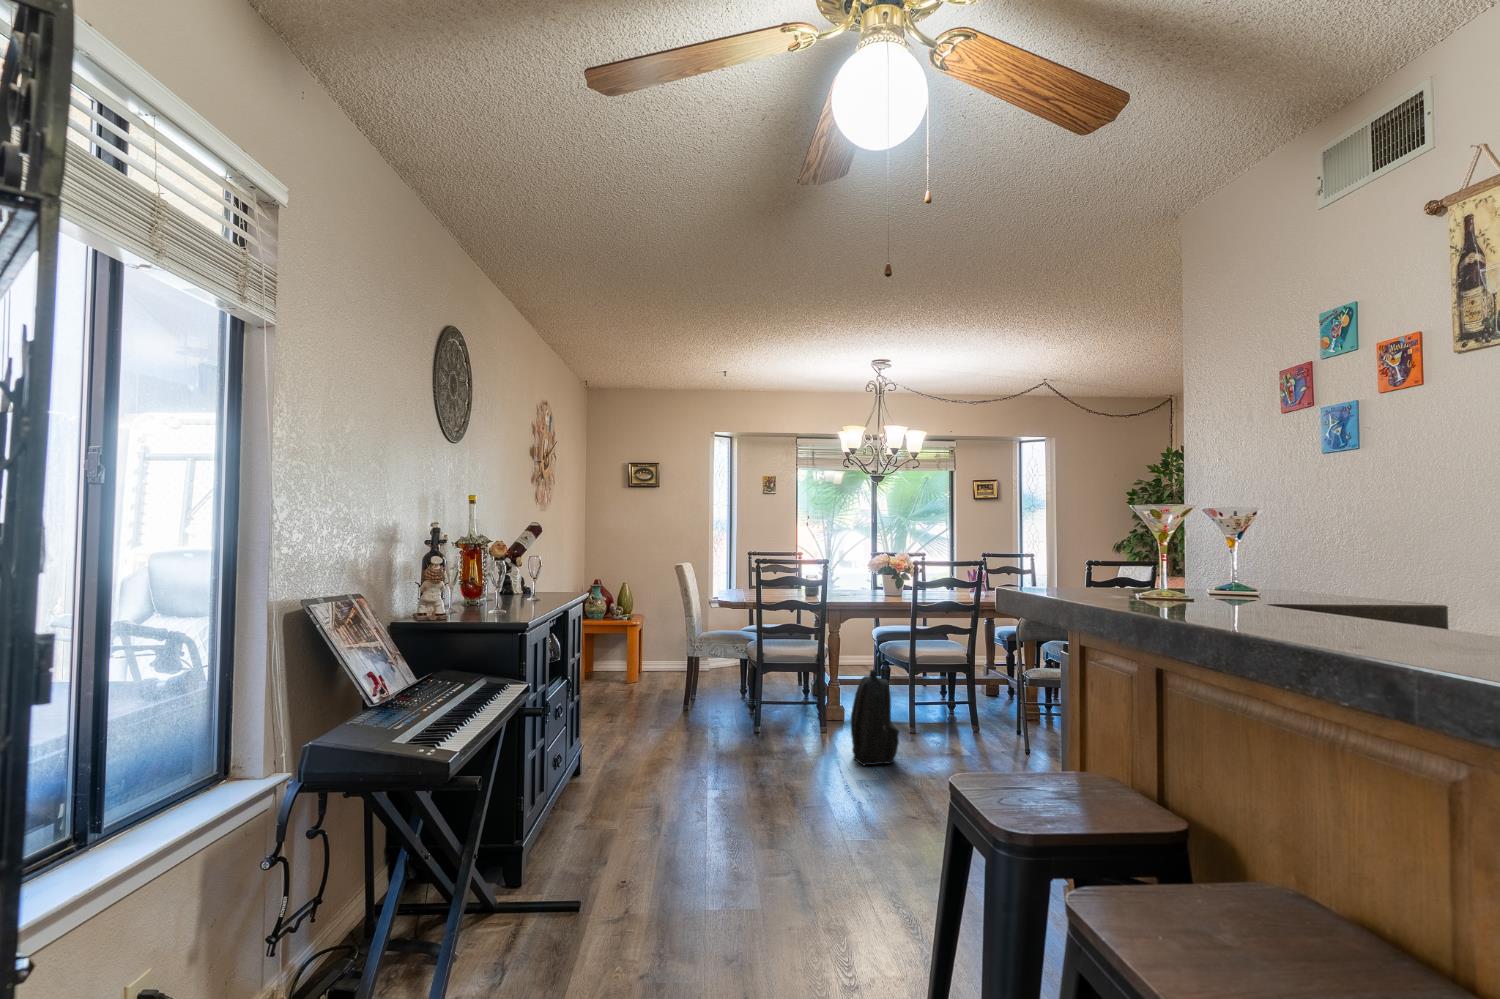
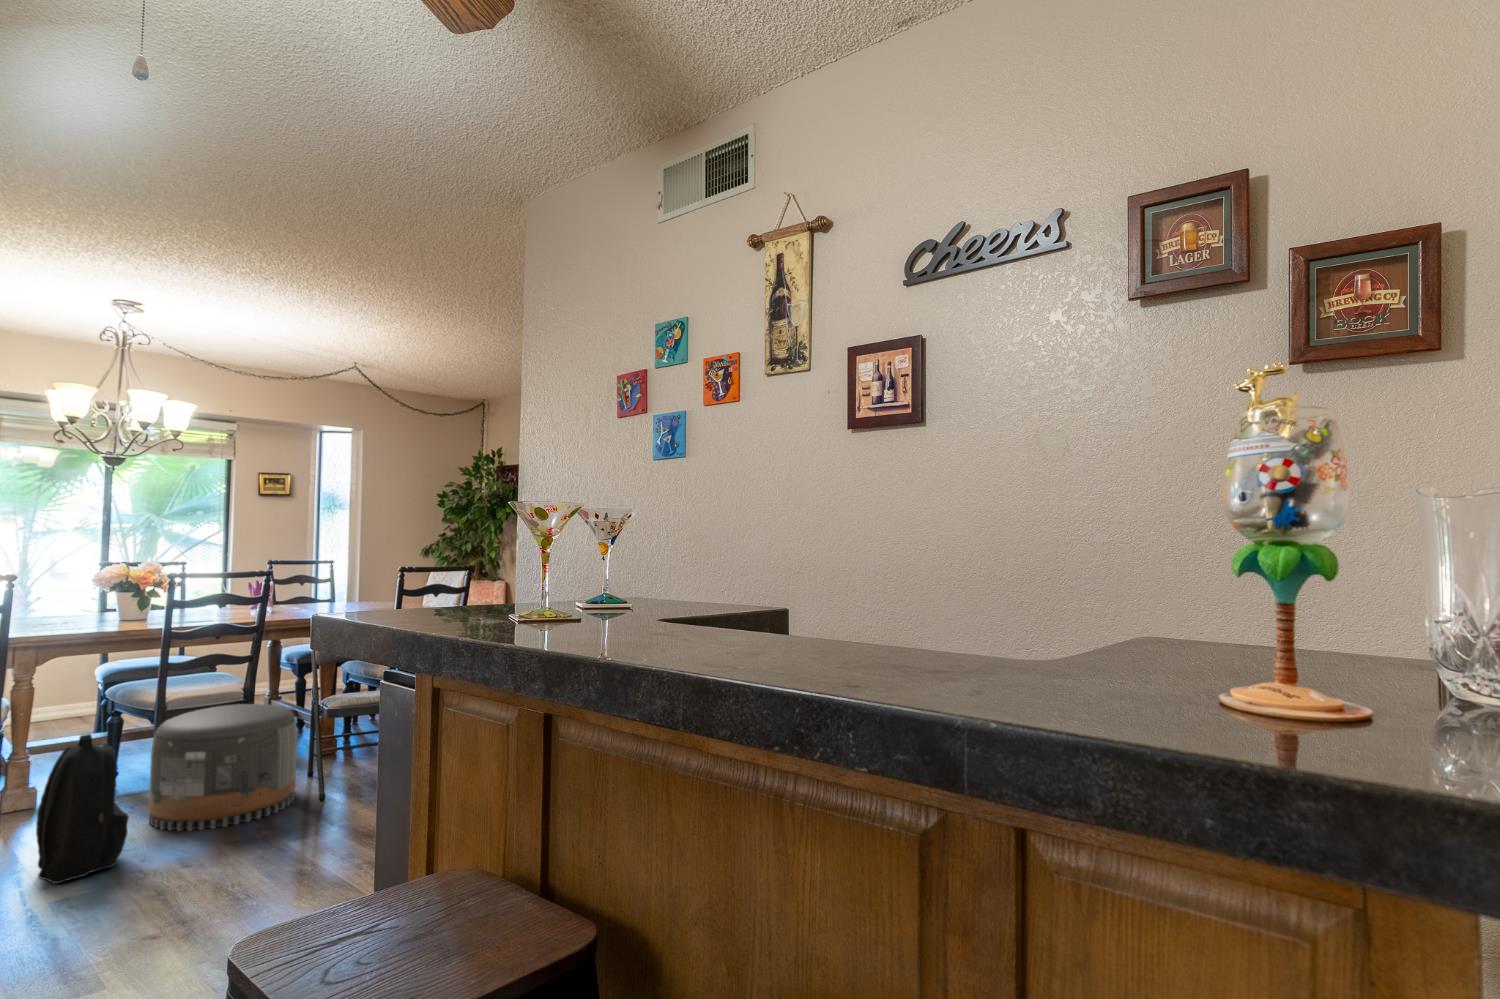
pouf: none [909,665,1006,757] -> present [149,704,297,831]

